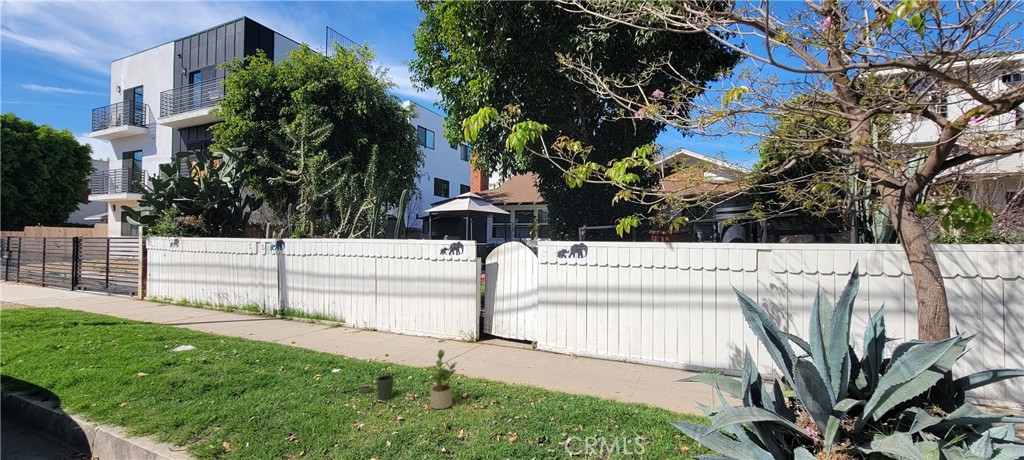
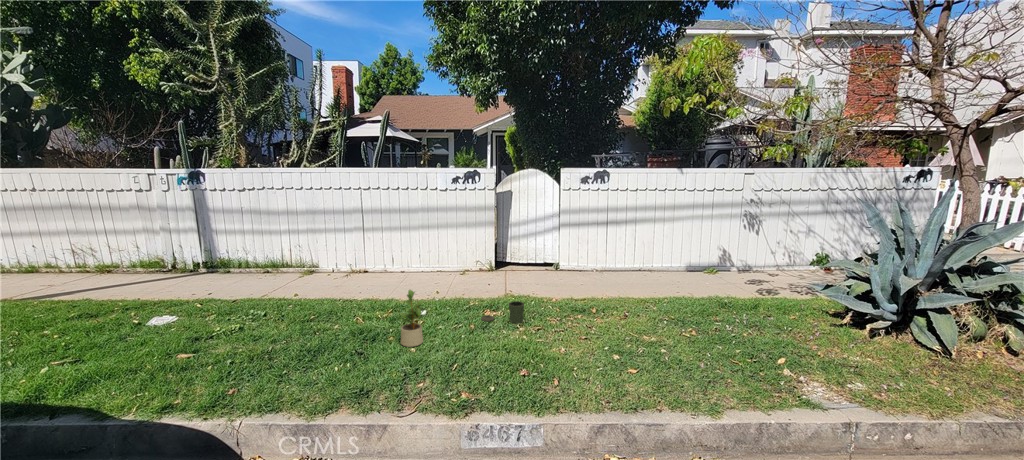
potted plant: present [430,350,457,409] -> present [400,290,423,347]

